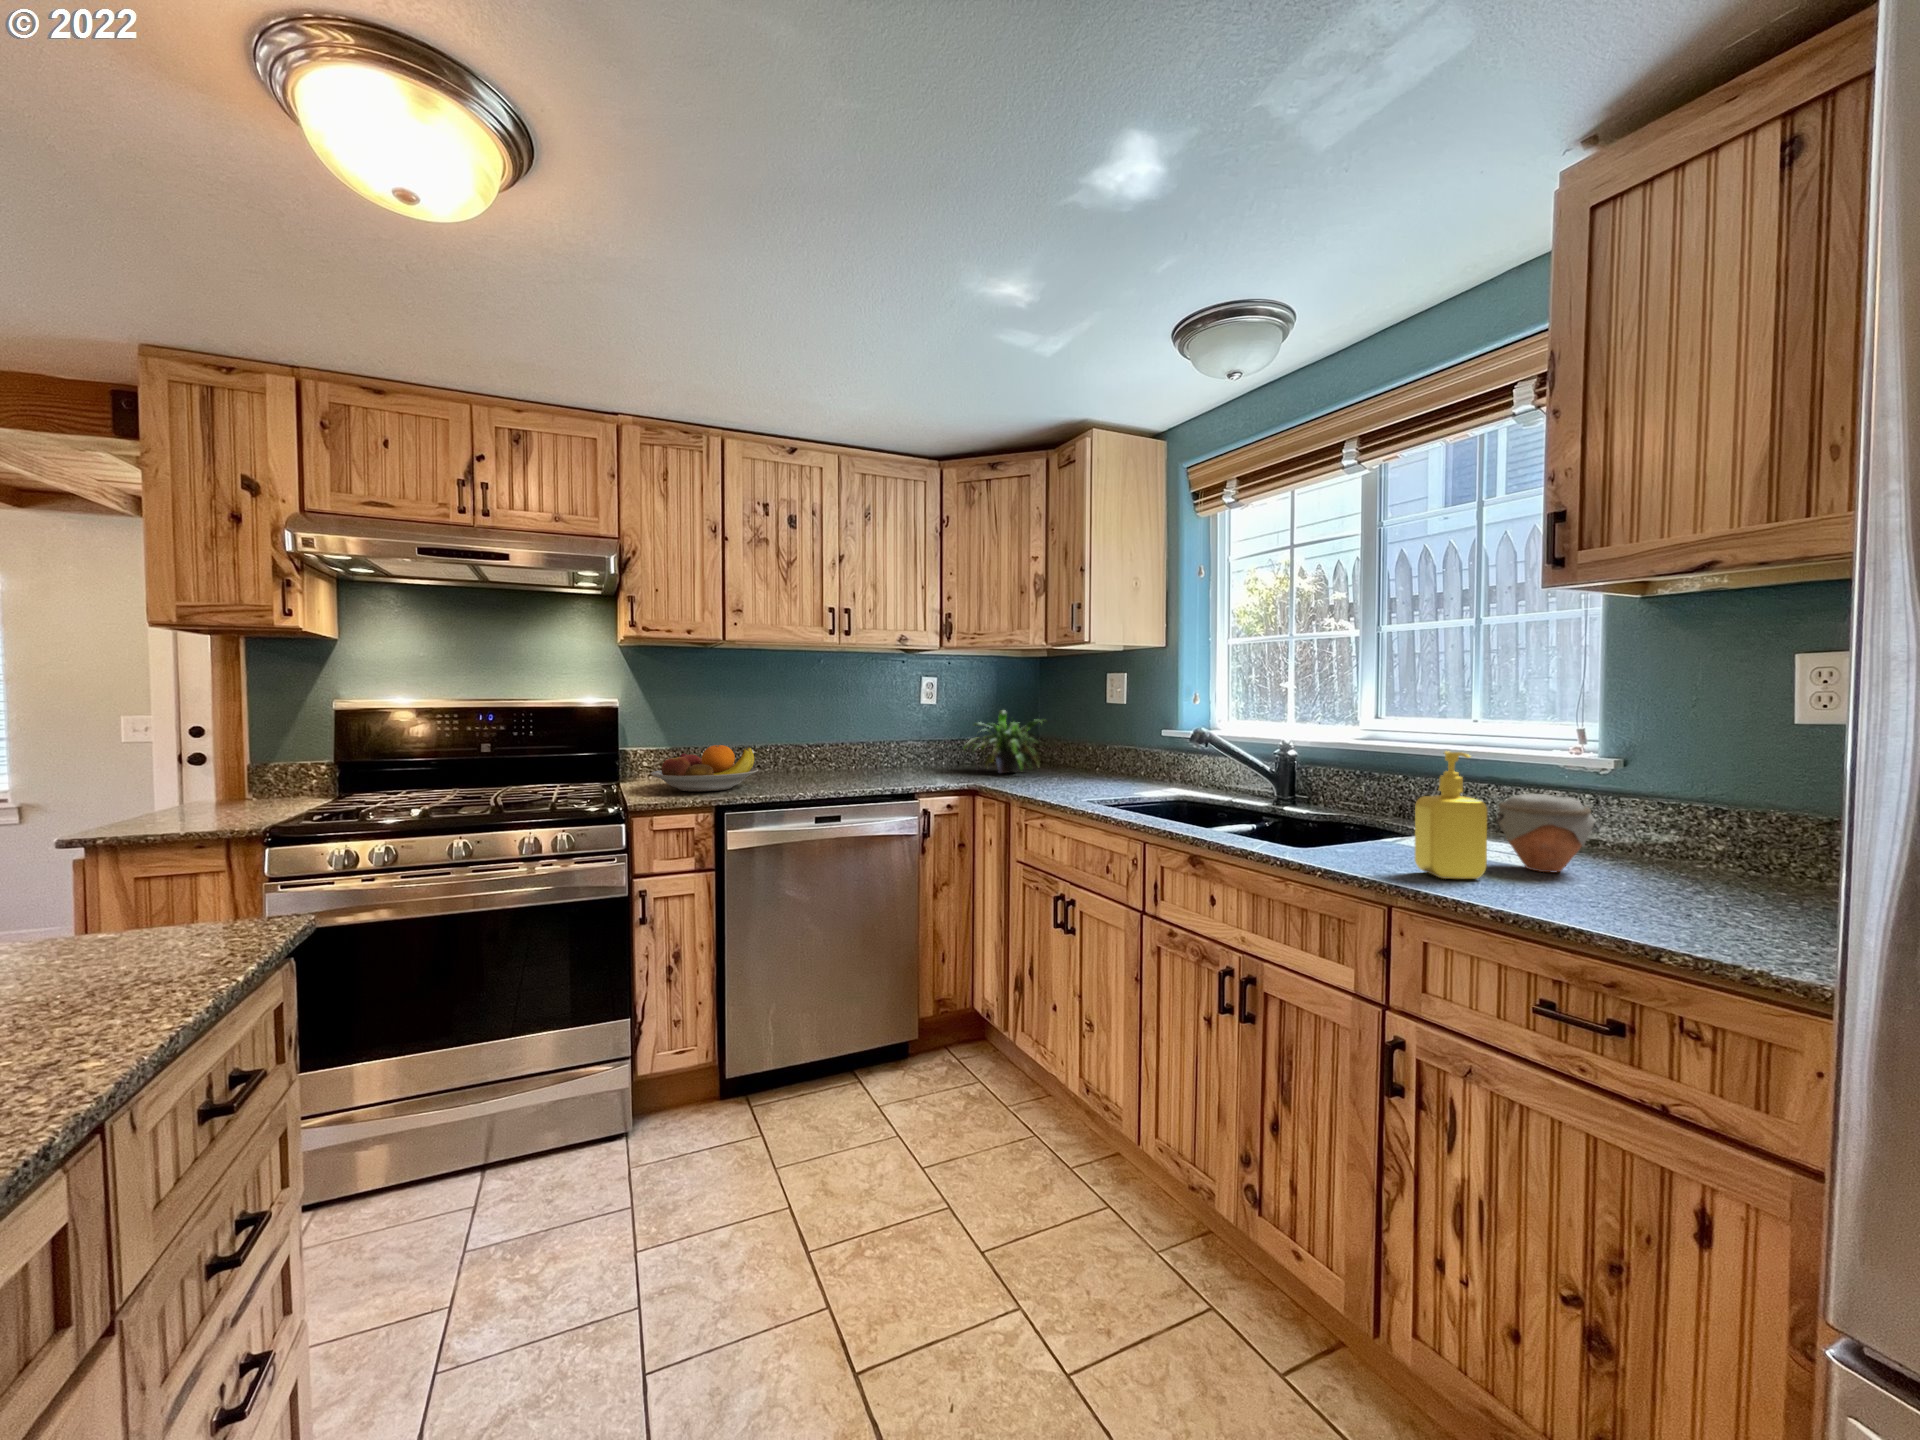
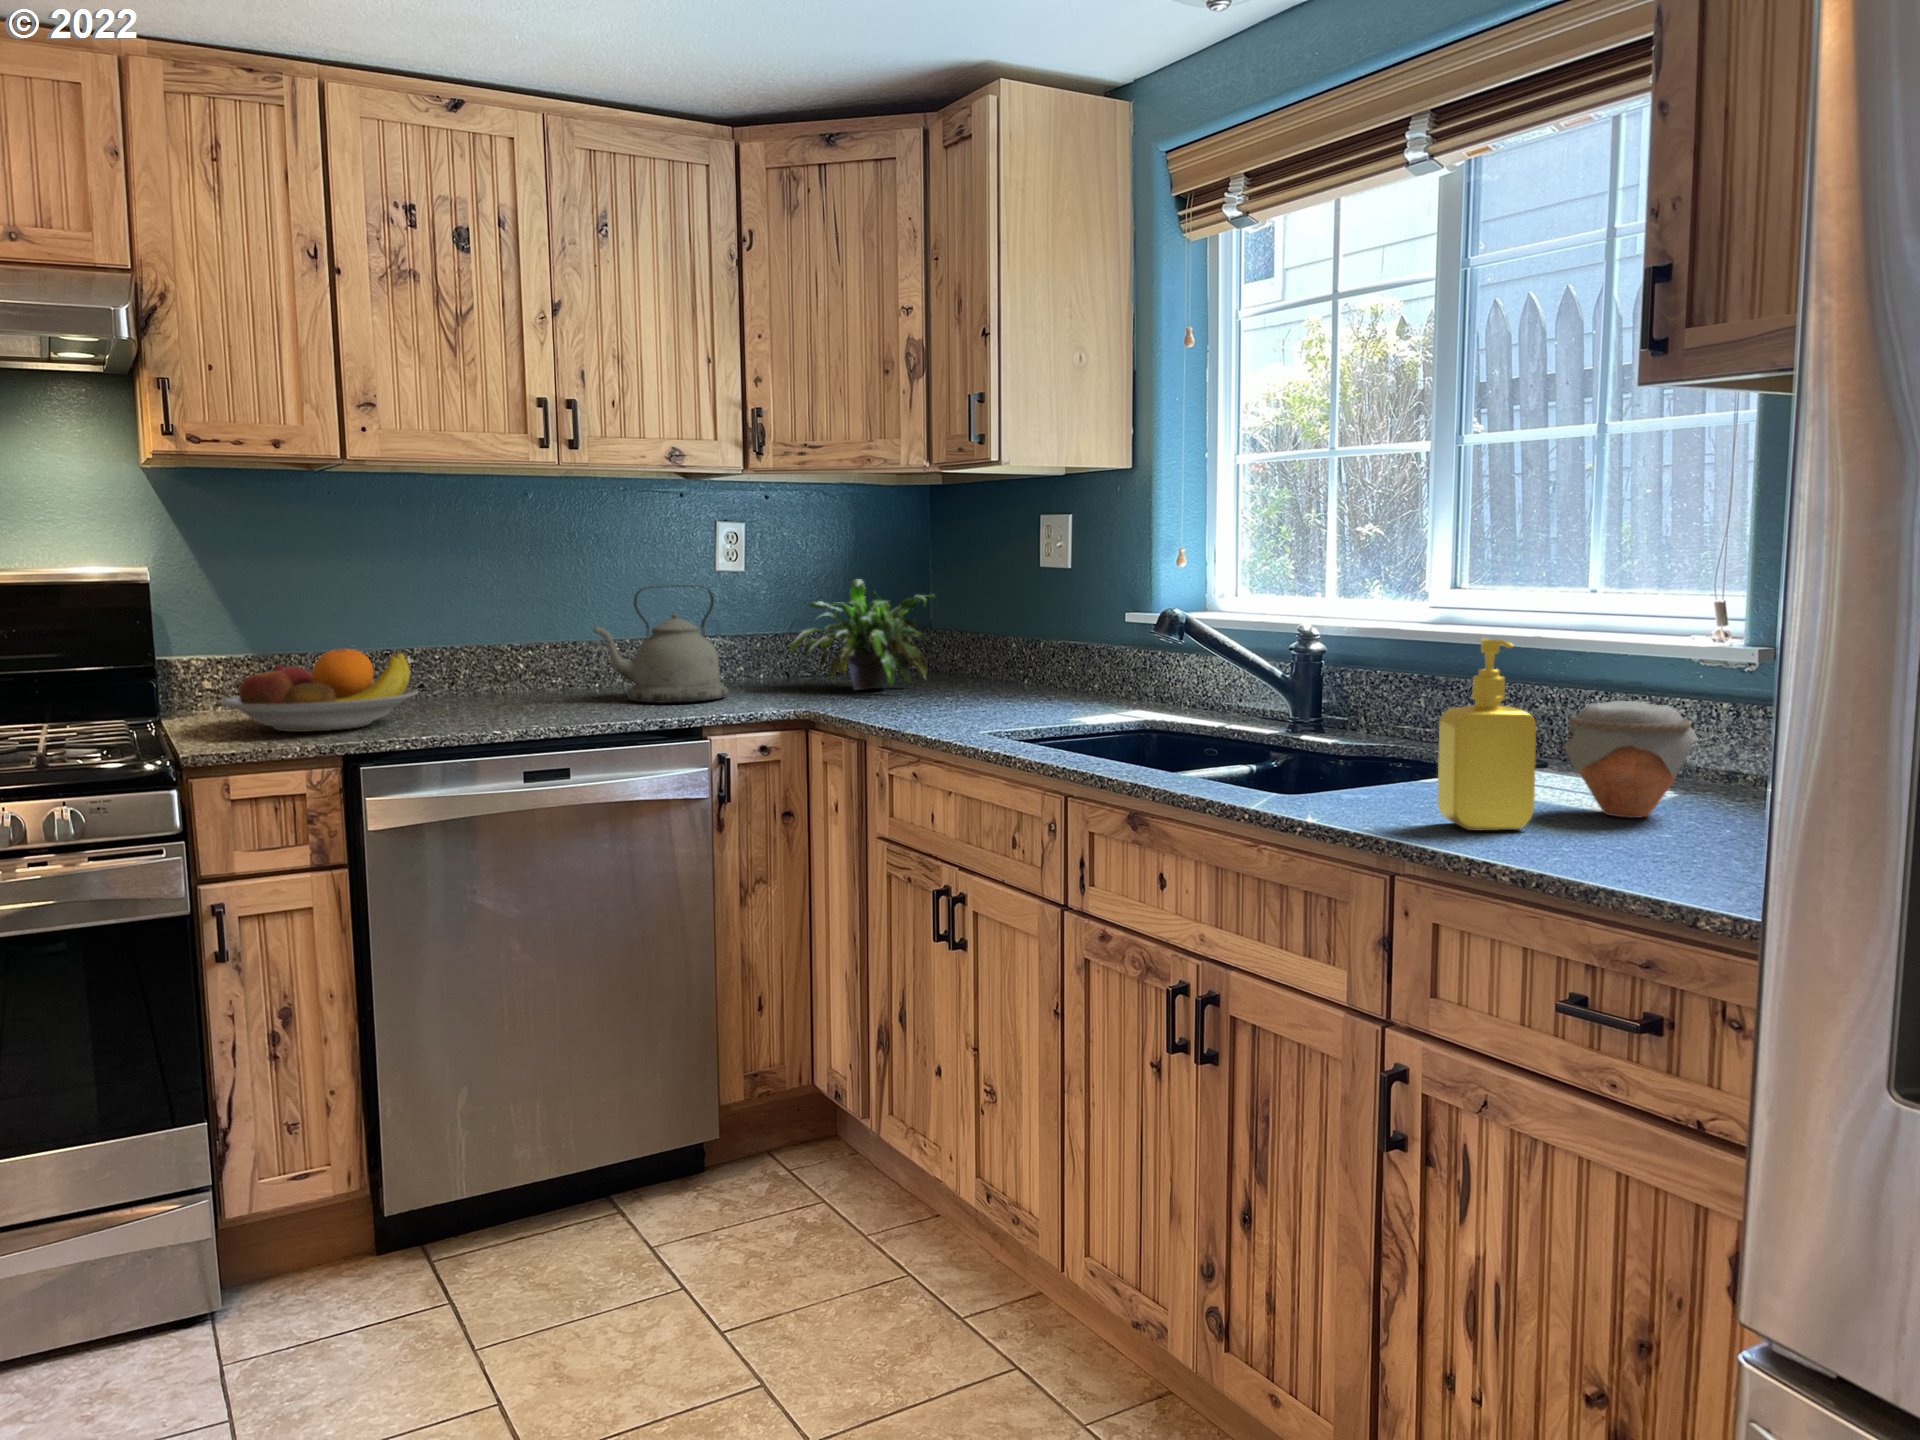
kettle: none [855,712,928,778] -> present [594,585,728,703]

